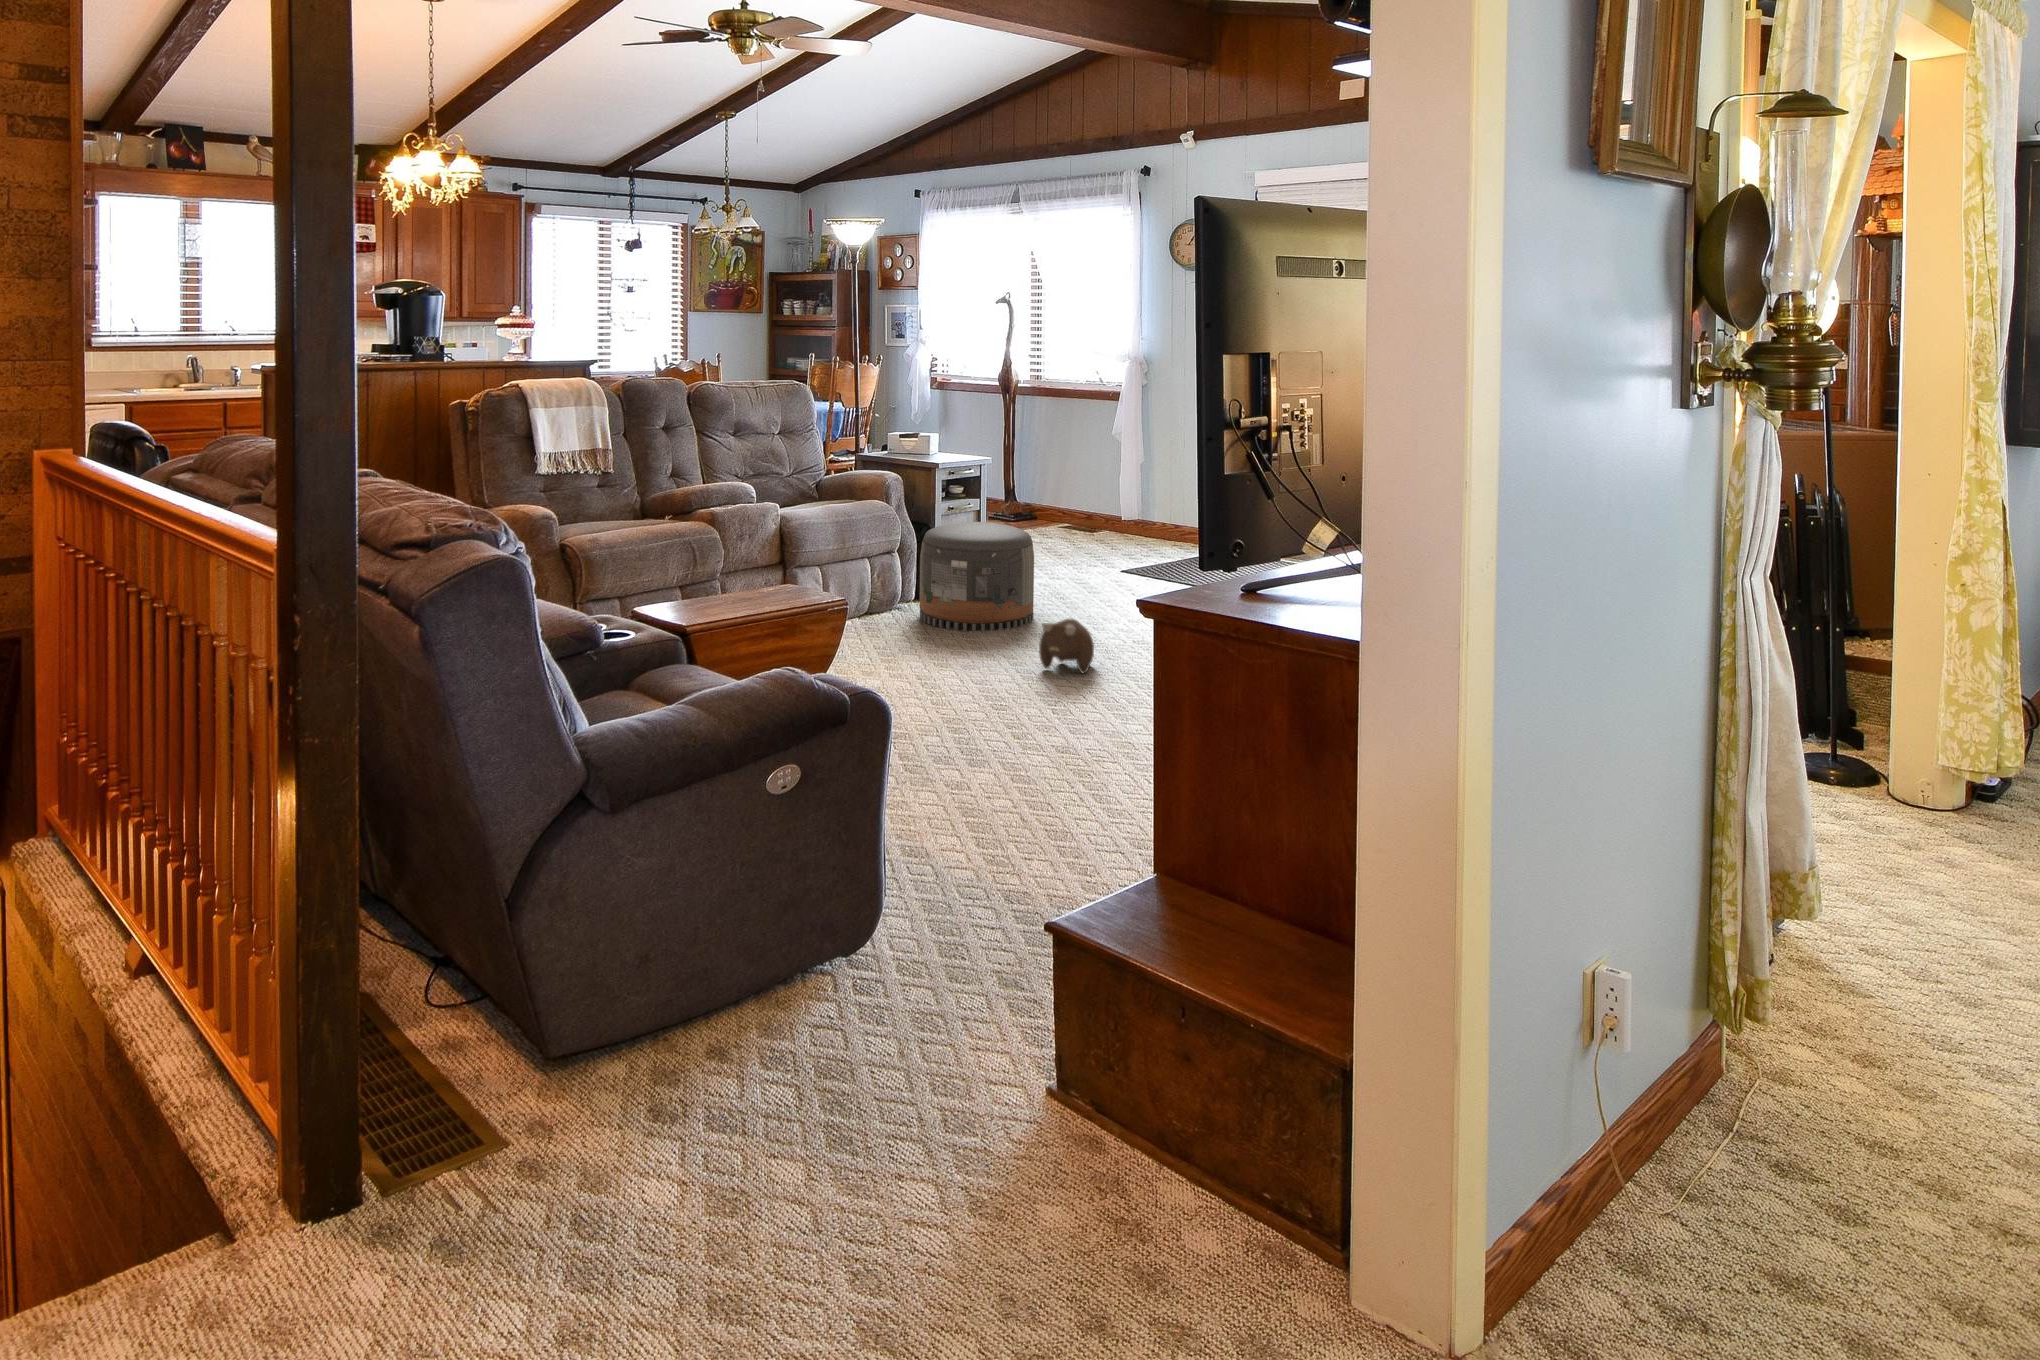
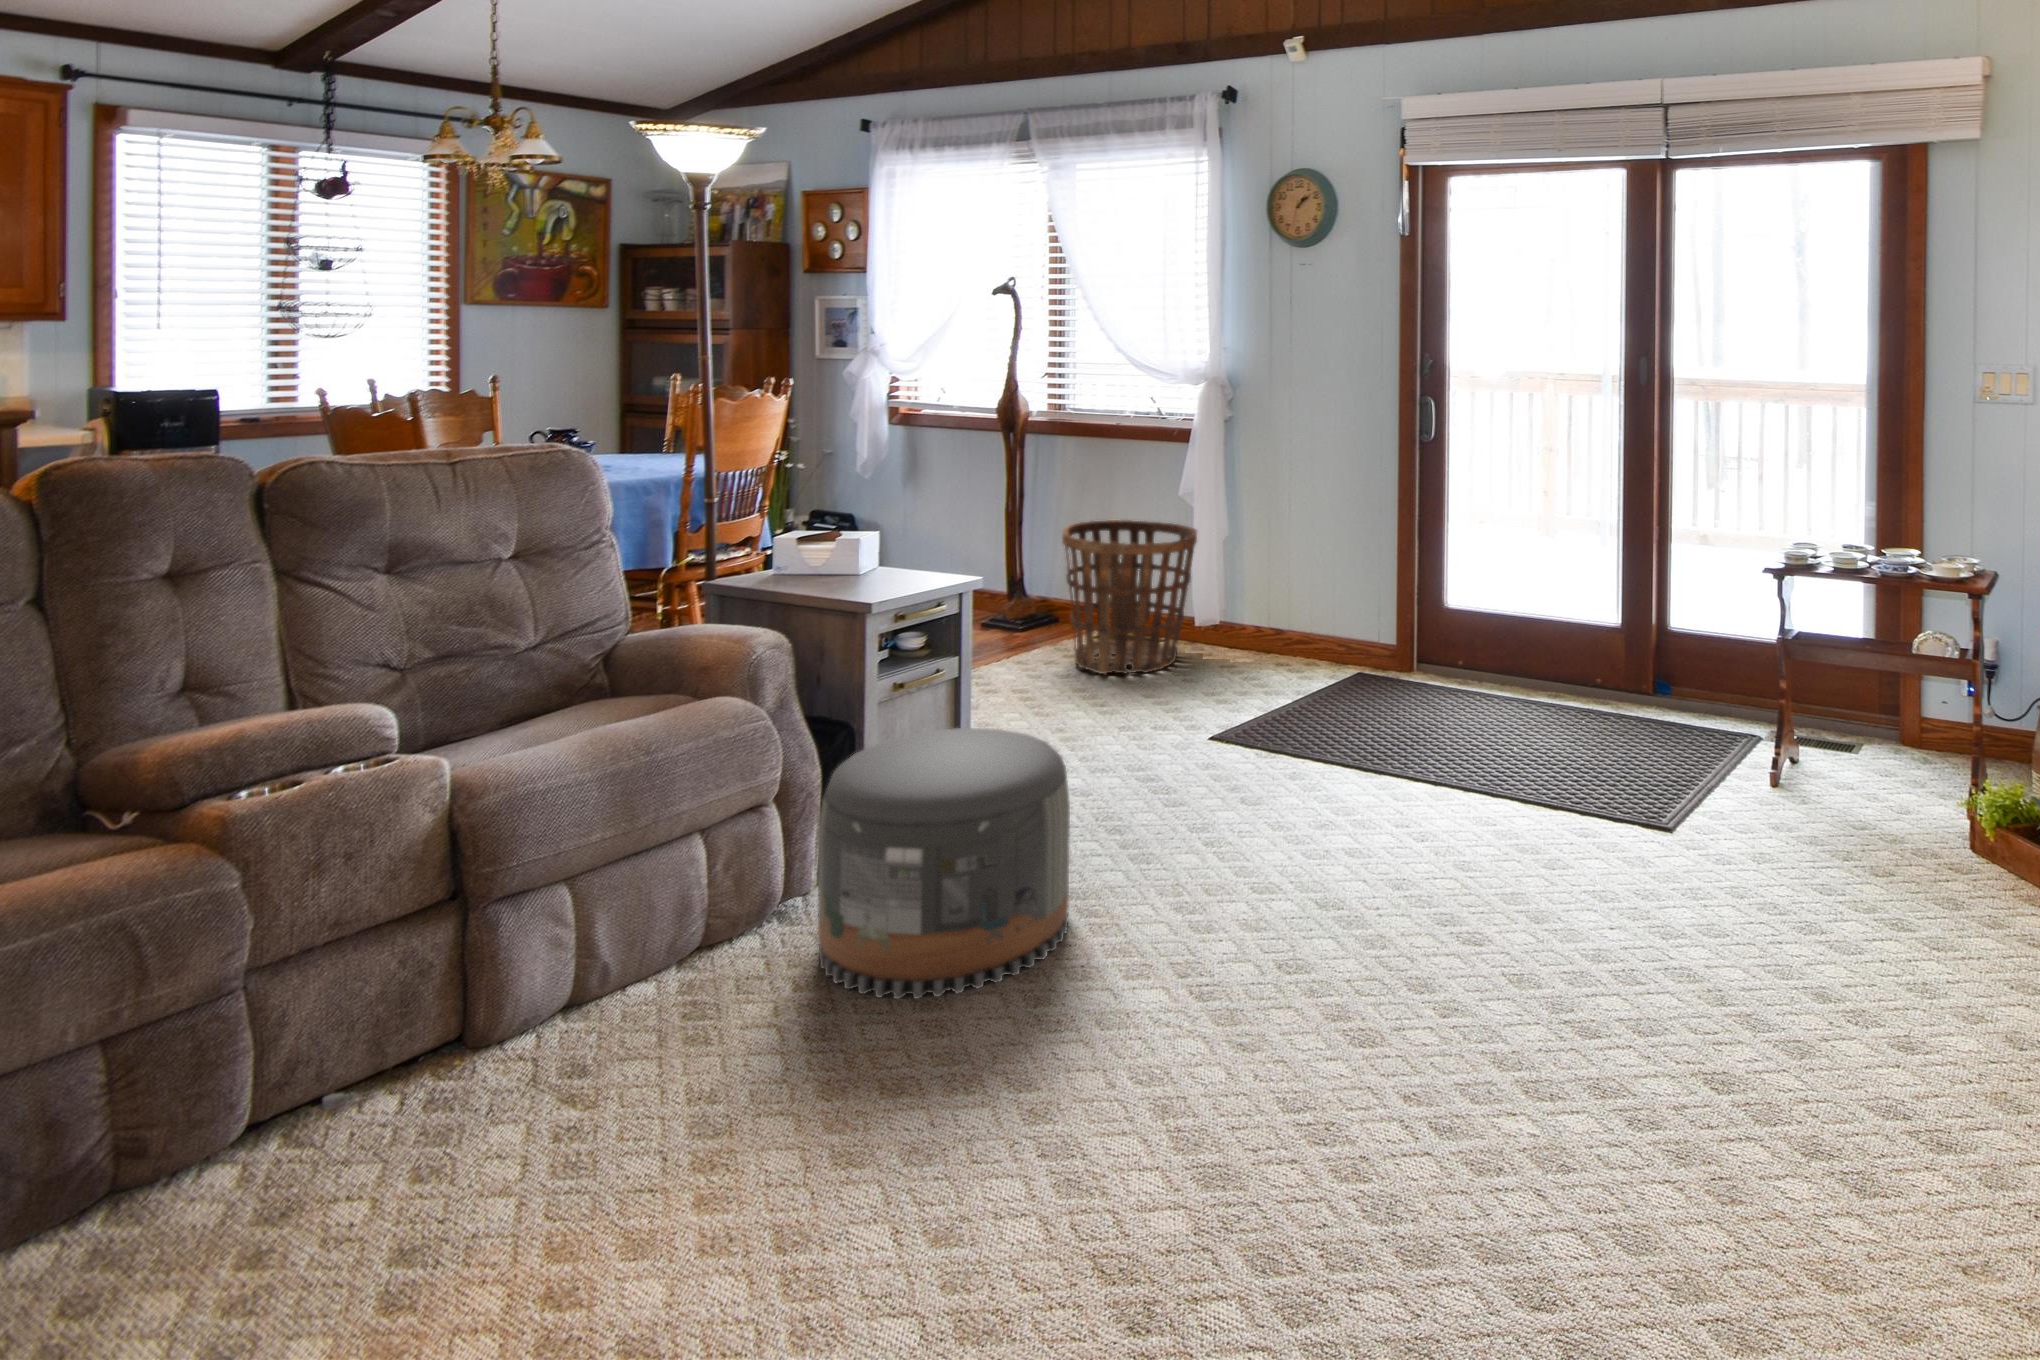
basket: none [1038,450,1124,544] -> present [1062,520,1197,674]
plush toy: present [1039,619,1094,674] -> none [1096,1029,1226,1176]

